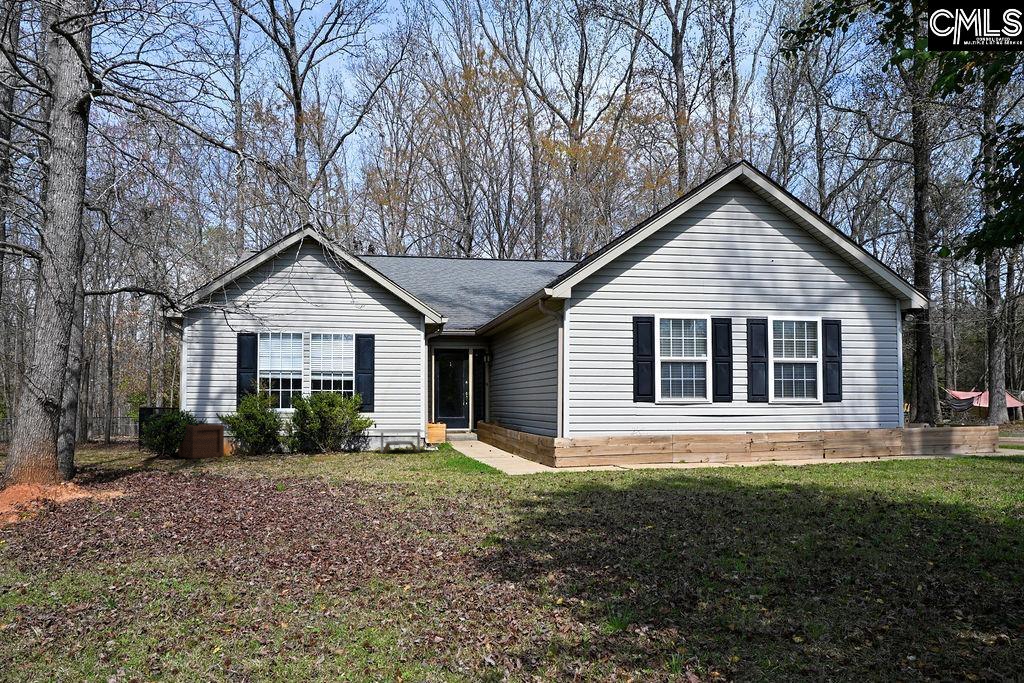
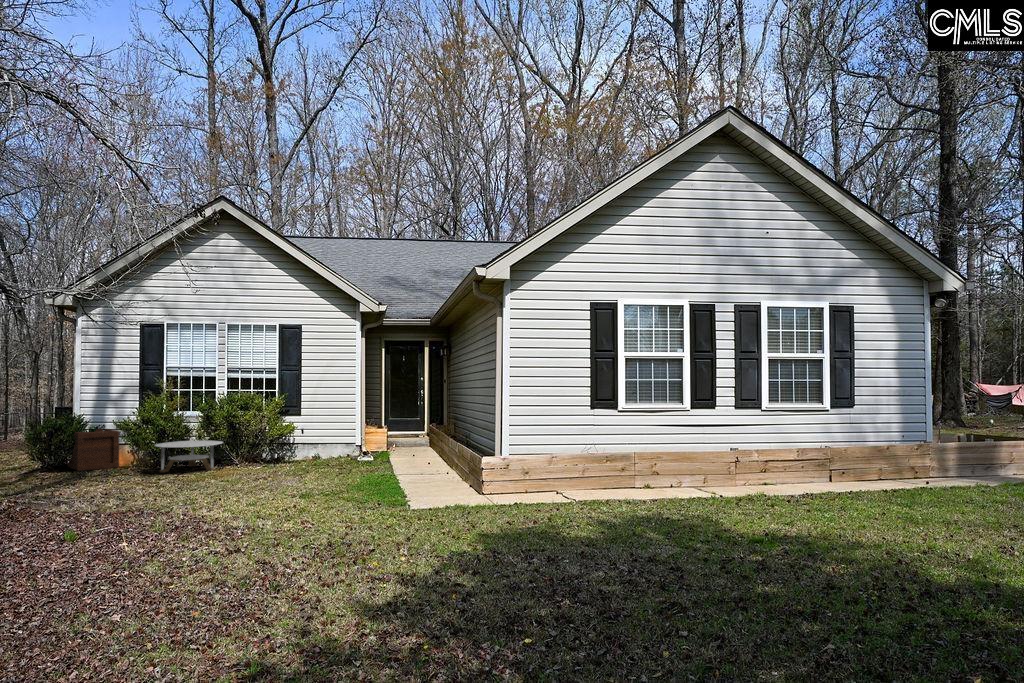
round table: present [374,429,423,453] -> present [155,440,223,472]

